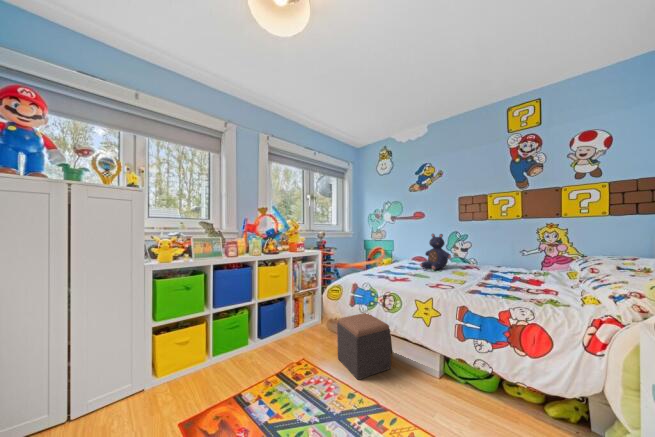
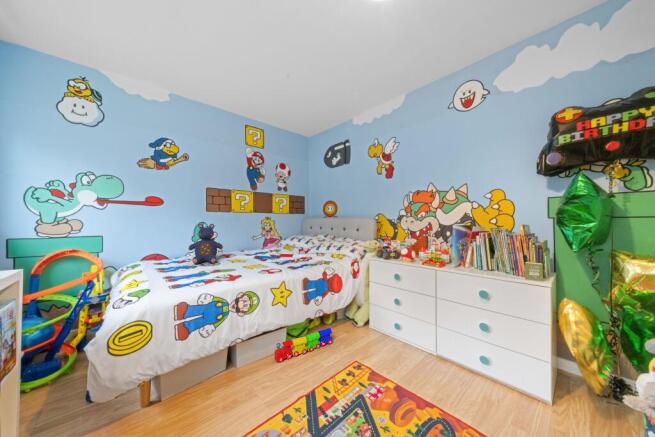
footstool: present [337,313,391,380] -> none [199,325,262,424]
toy train: none [412,359,496,420] -> present [274,328,332,362]

